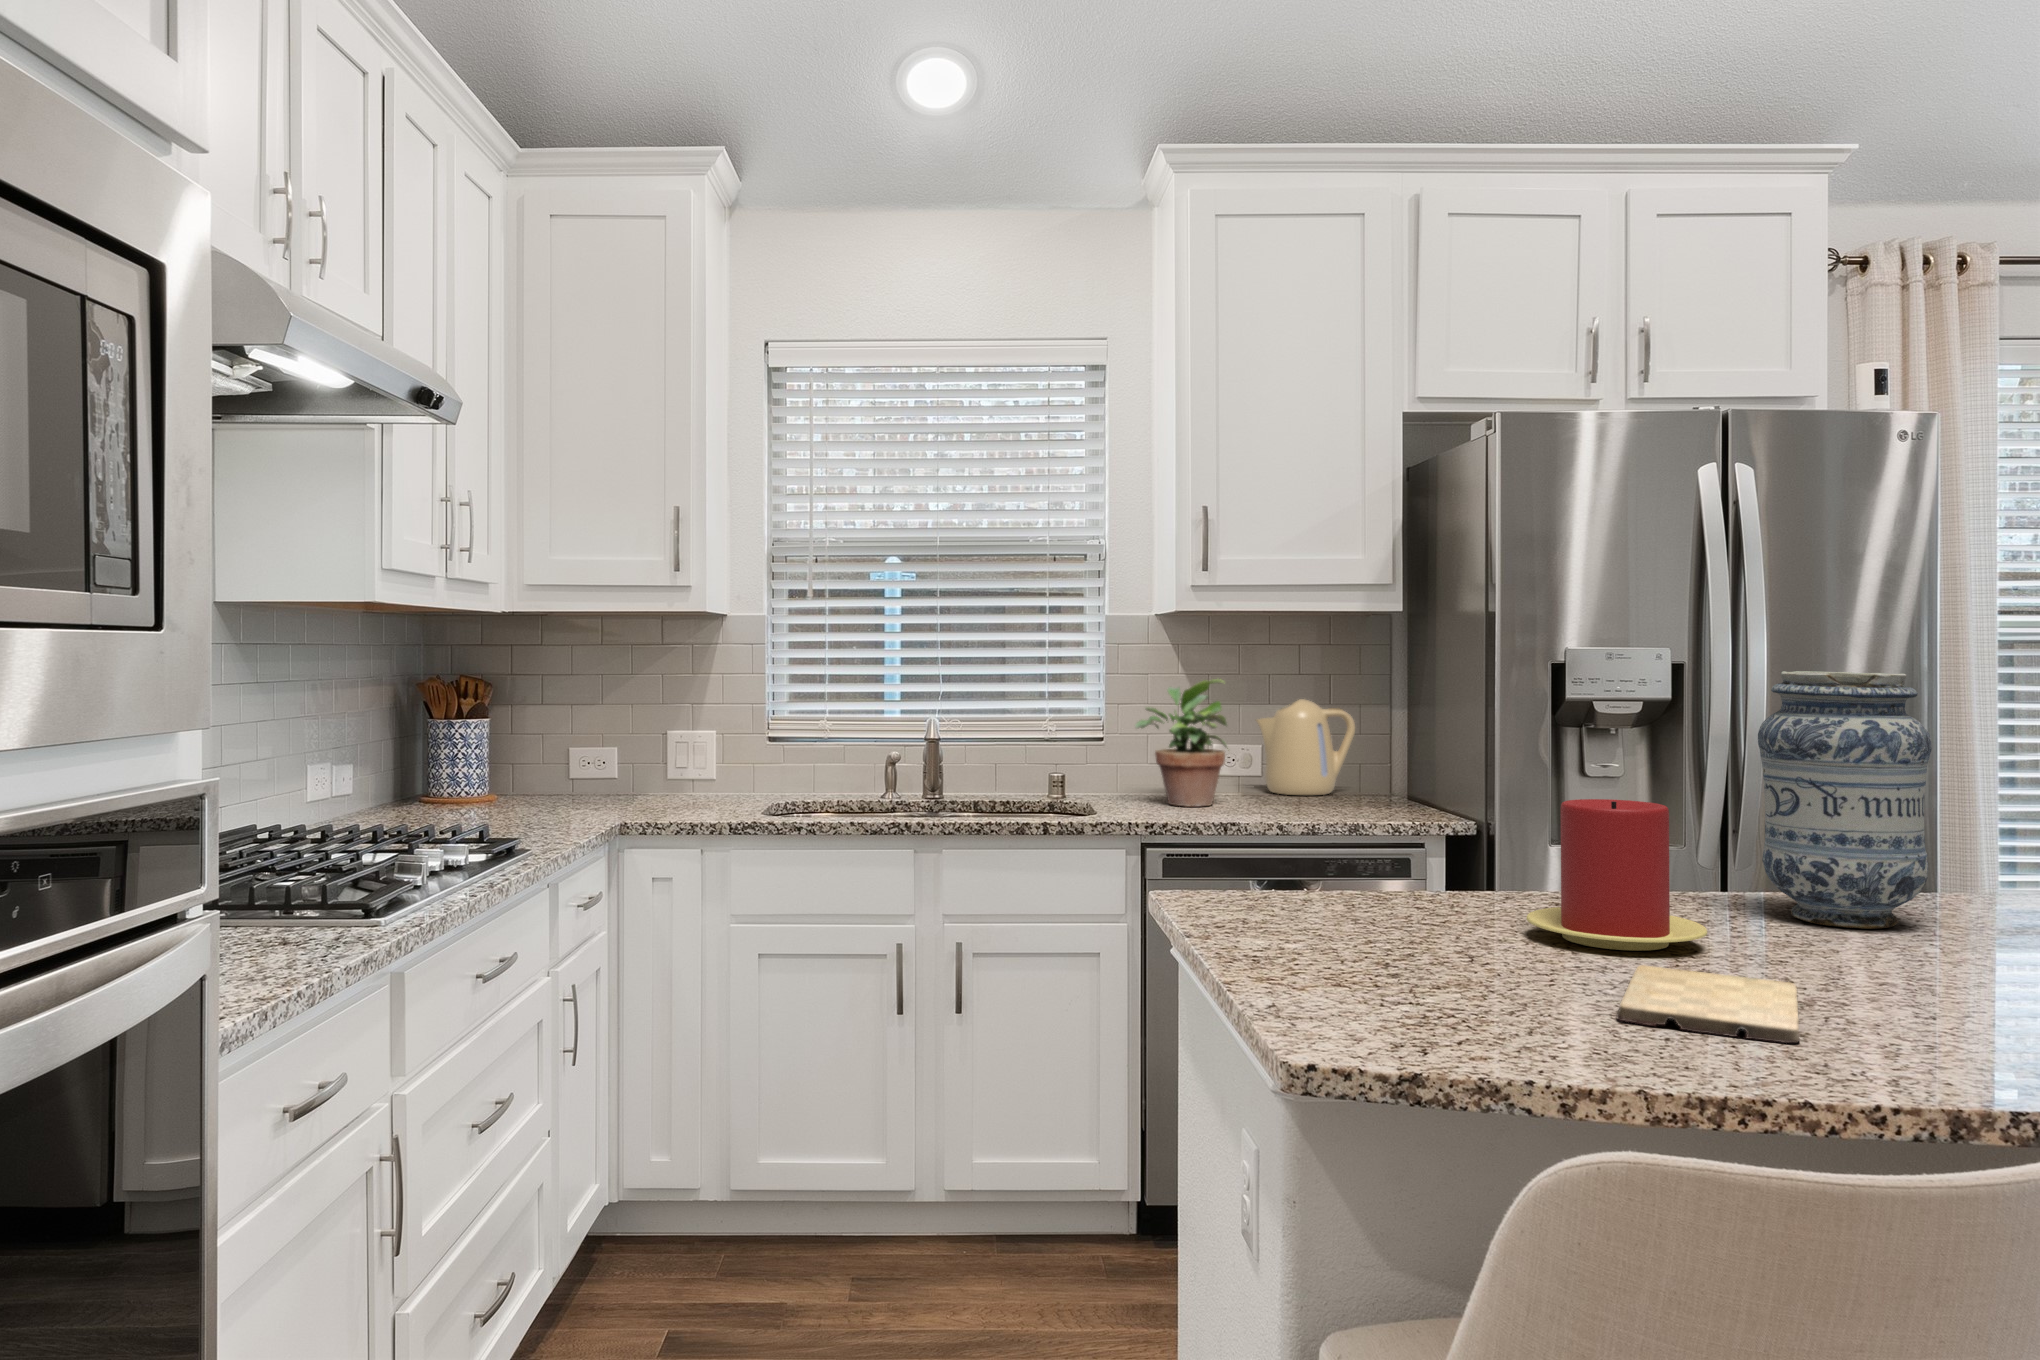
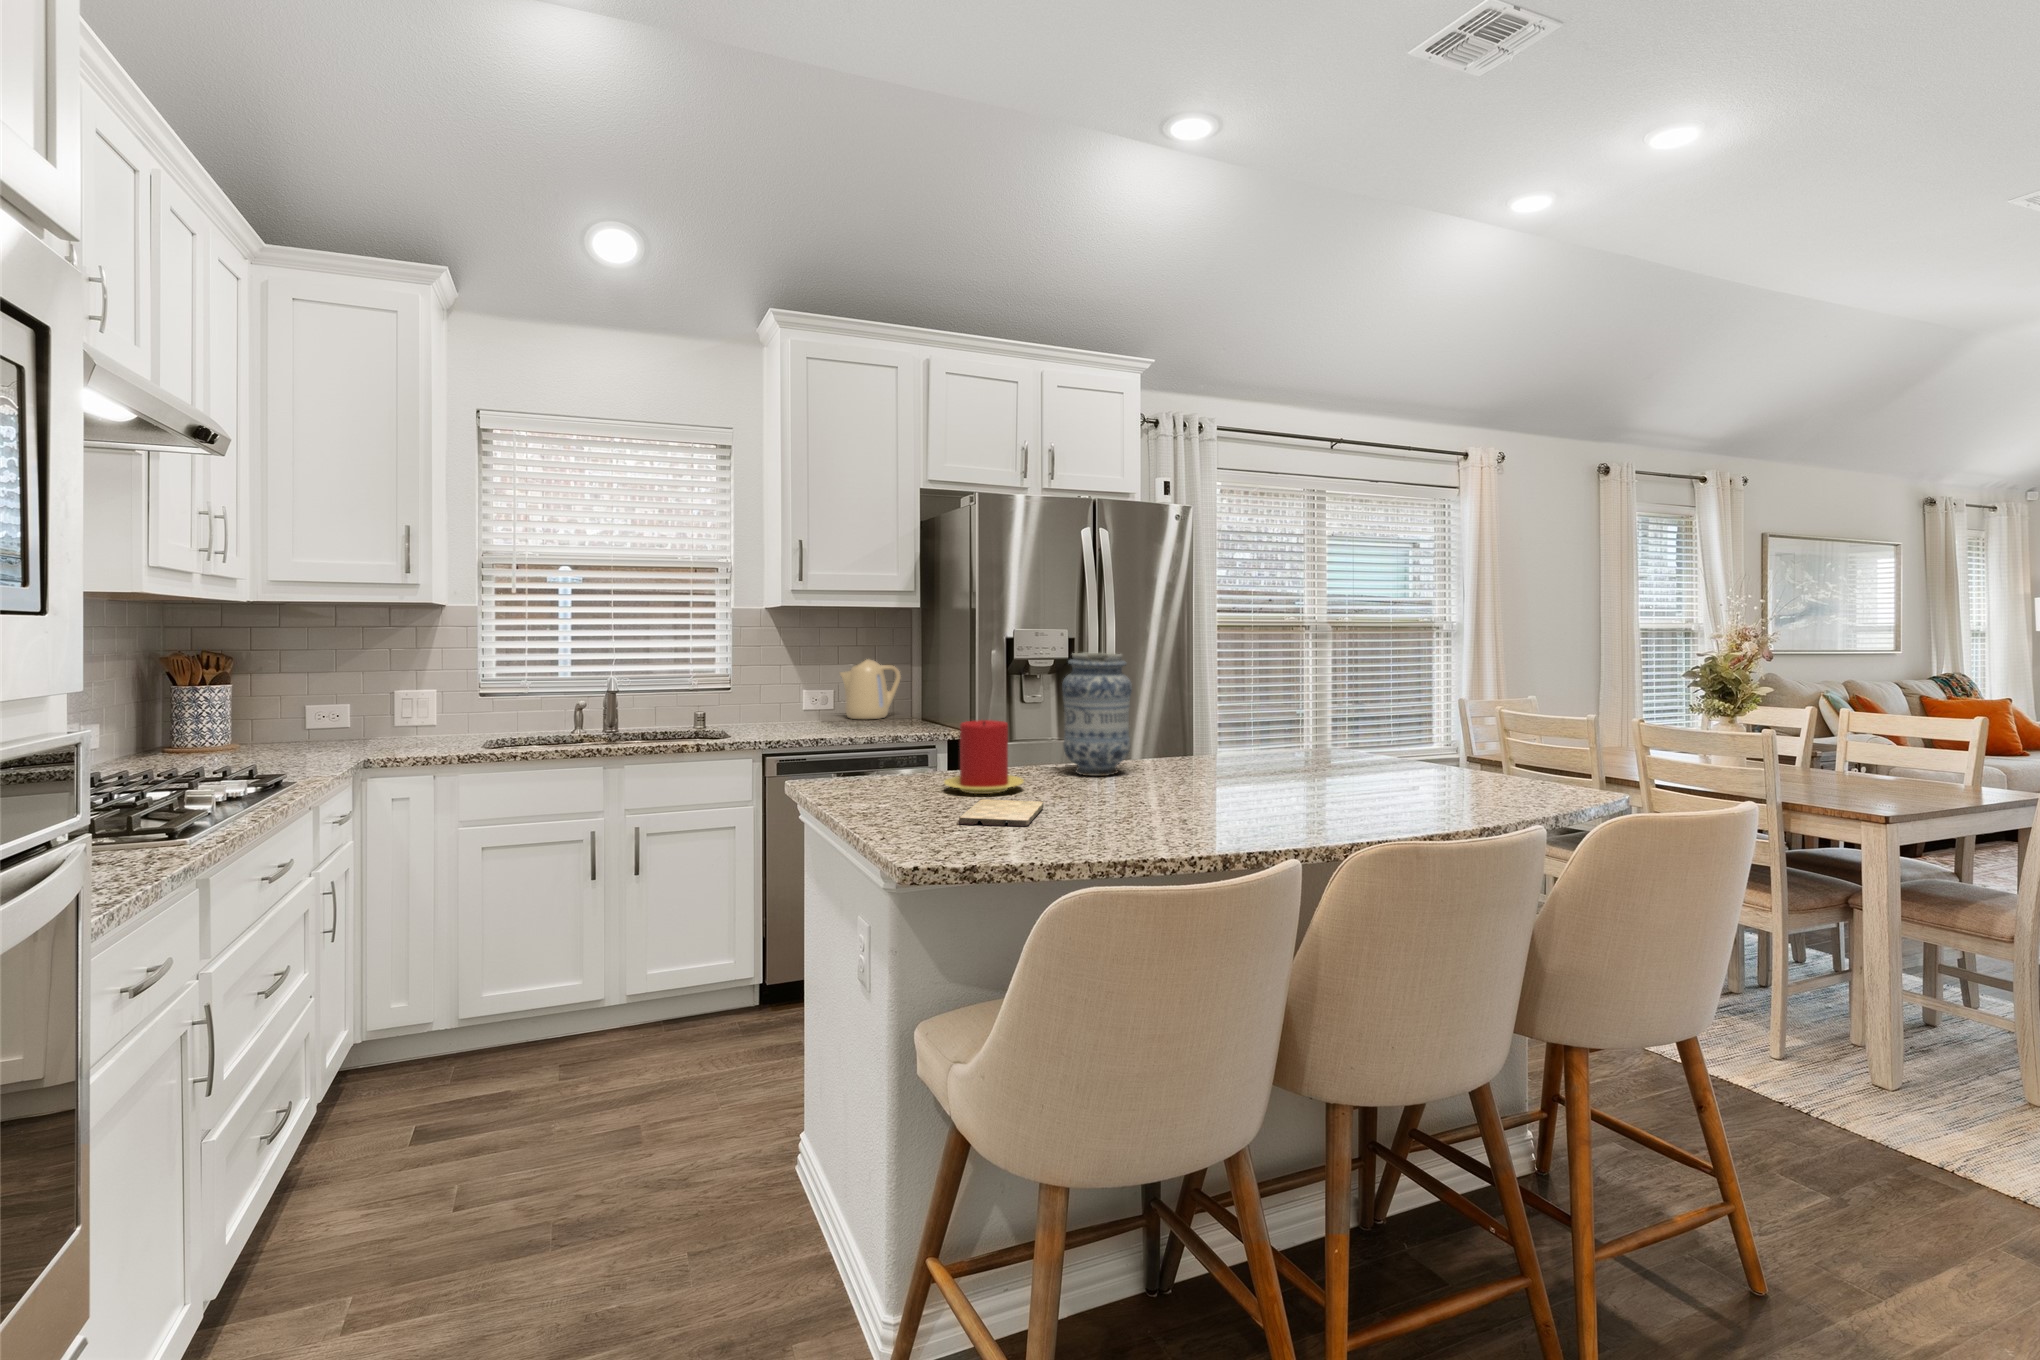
potted plant: present [1135,679,1228,807] -> none [757,649,820,730]

